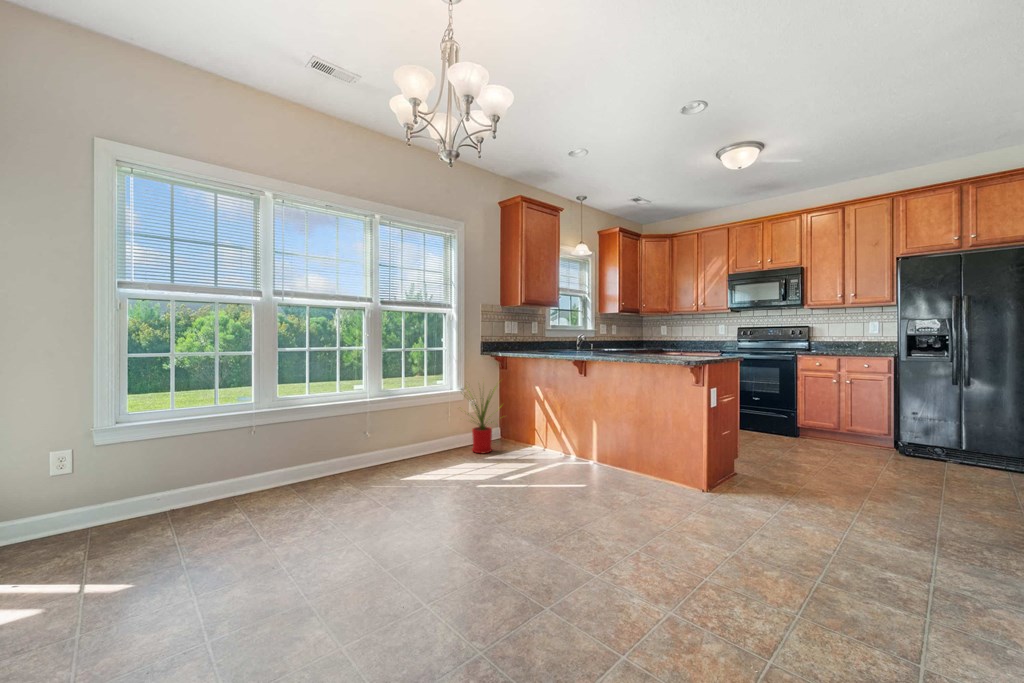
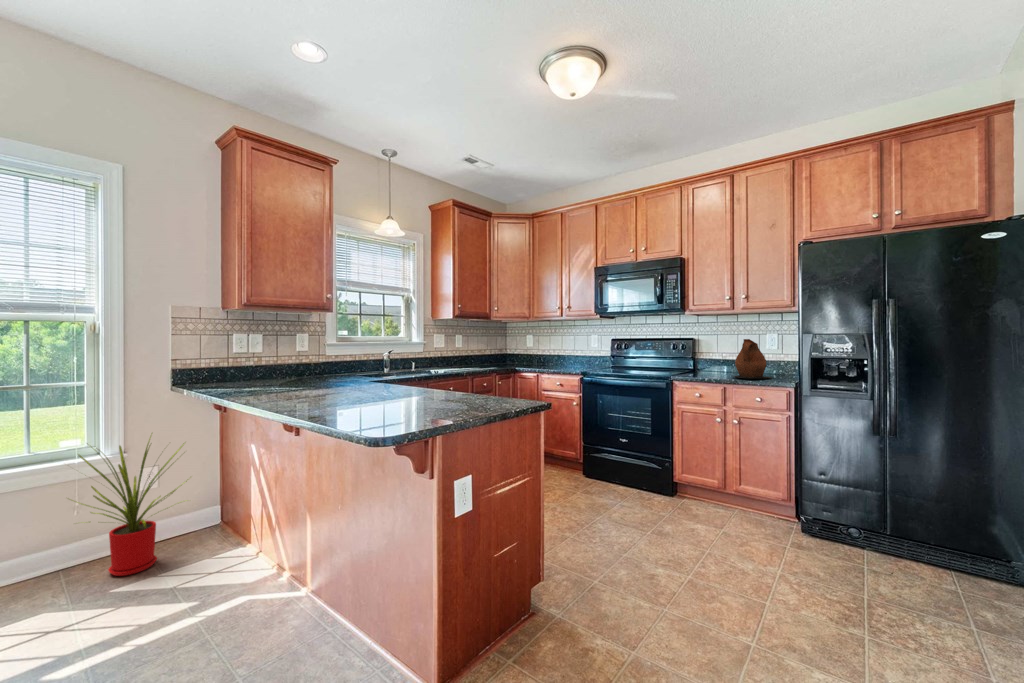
ceramic pitcher: none [842,325,876,353] -> present [734,339,772,378]

